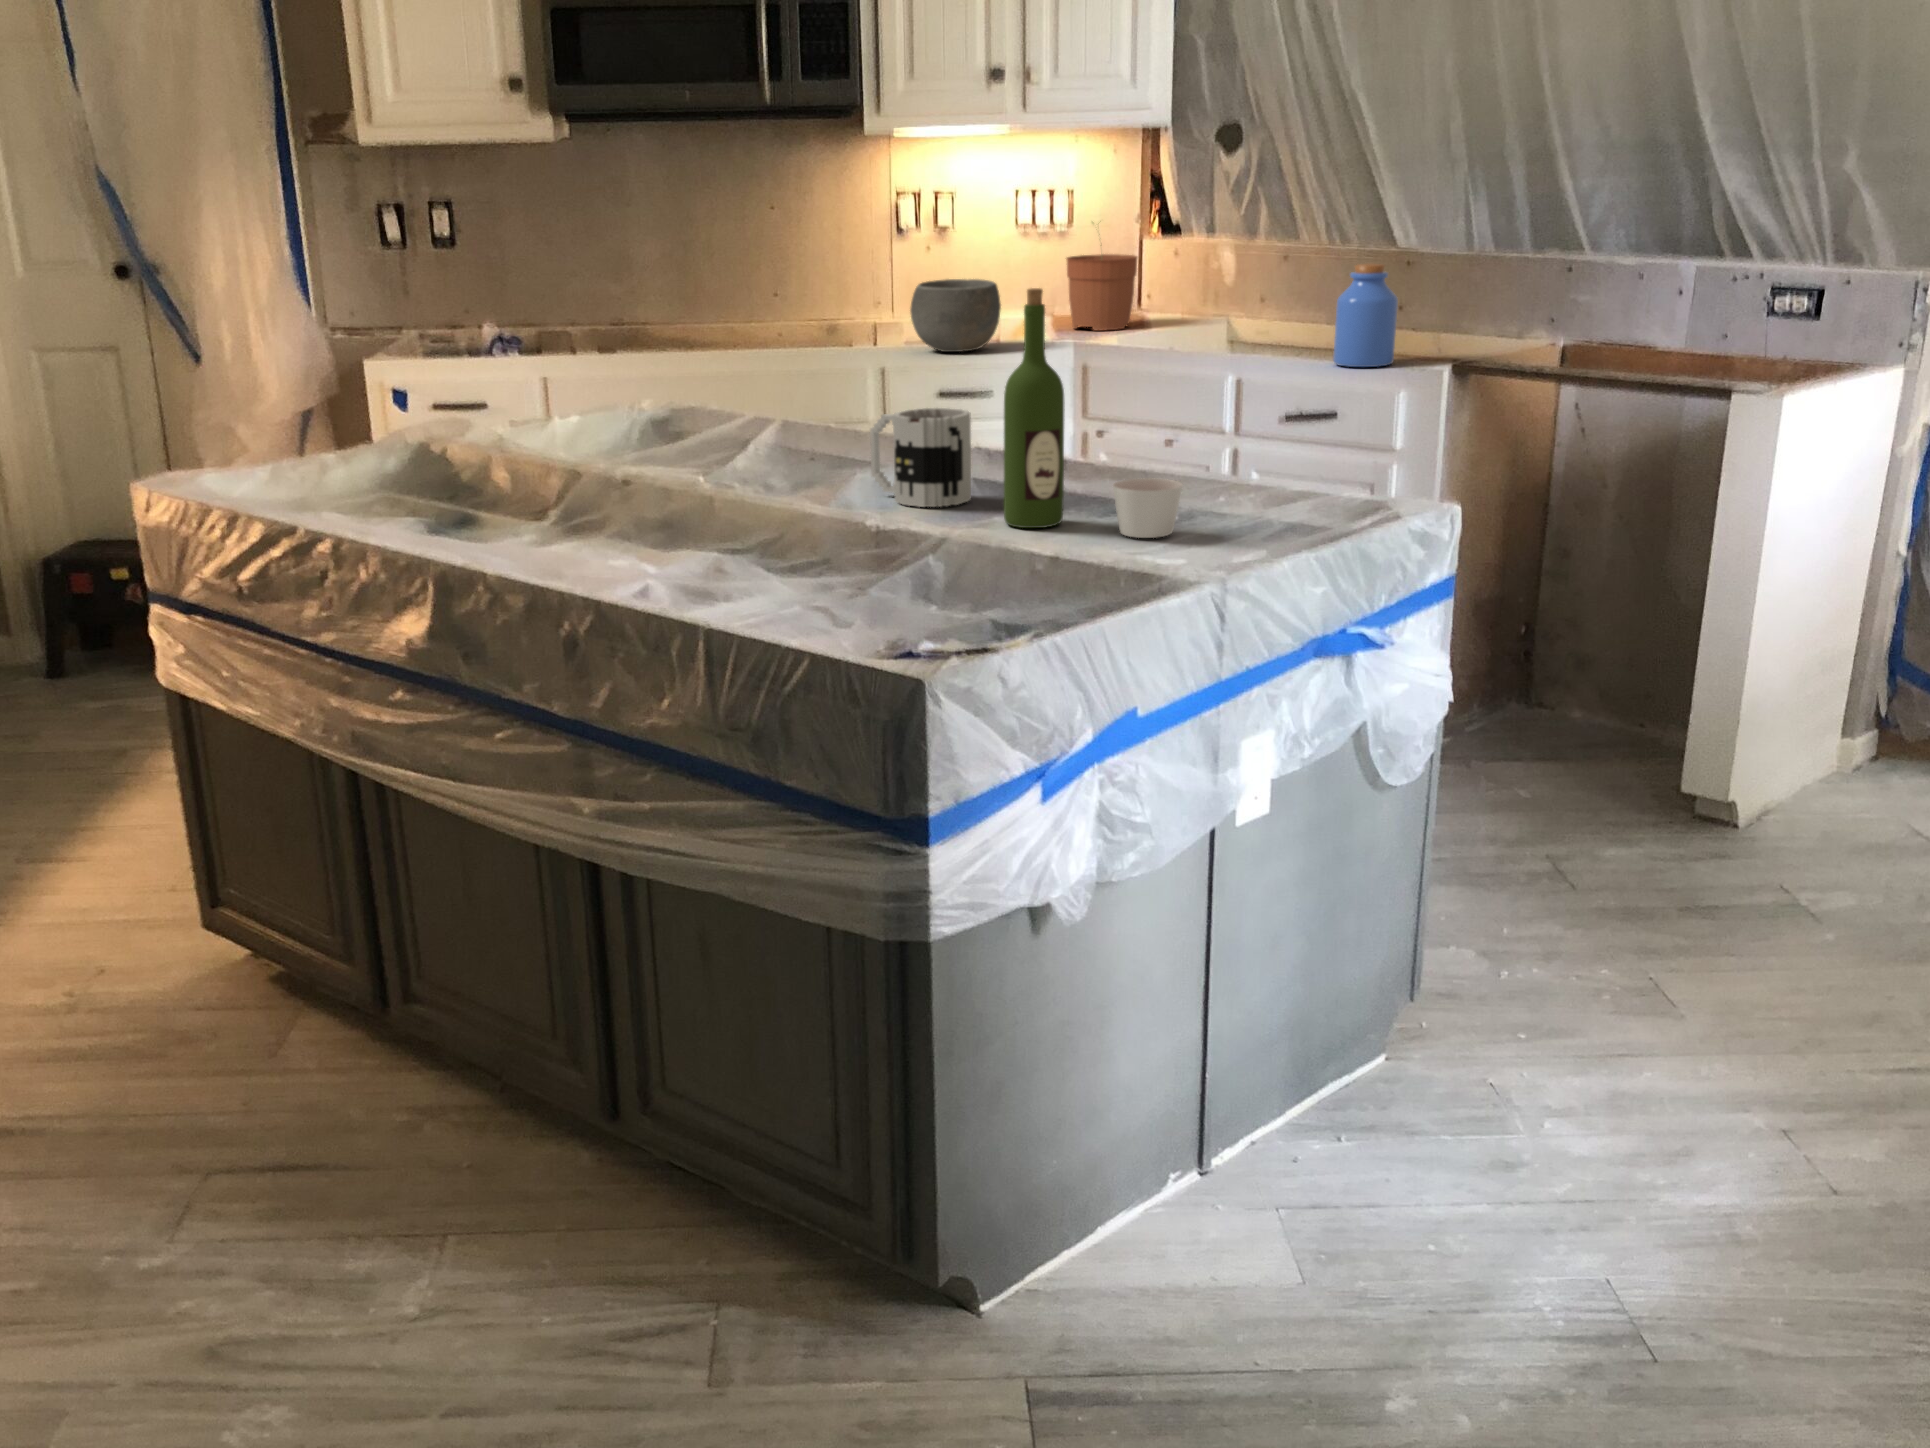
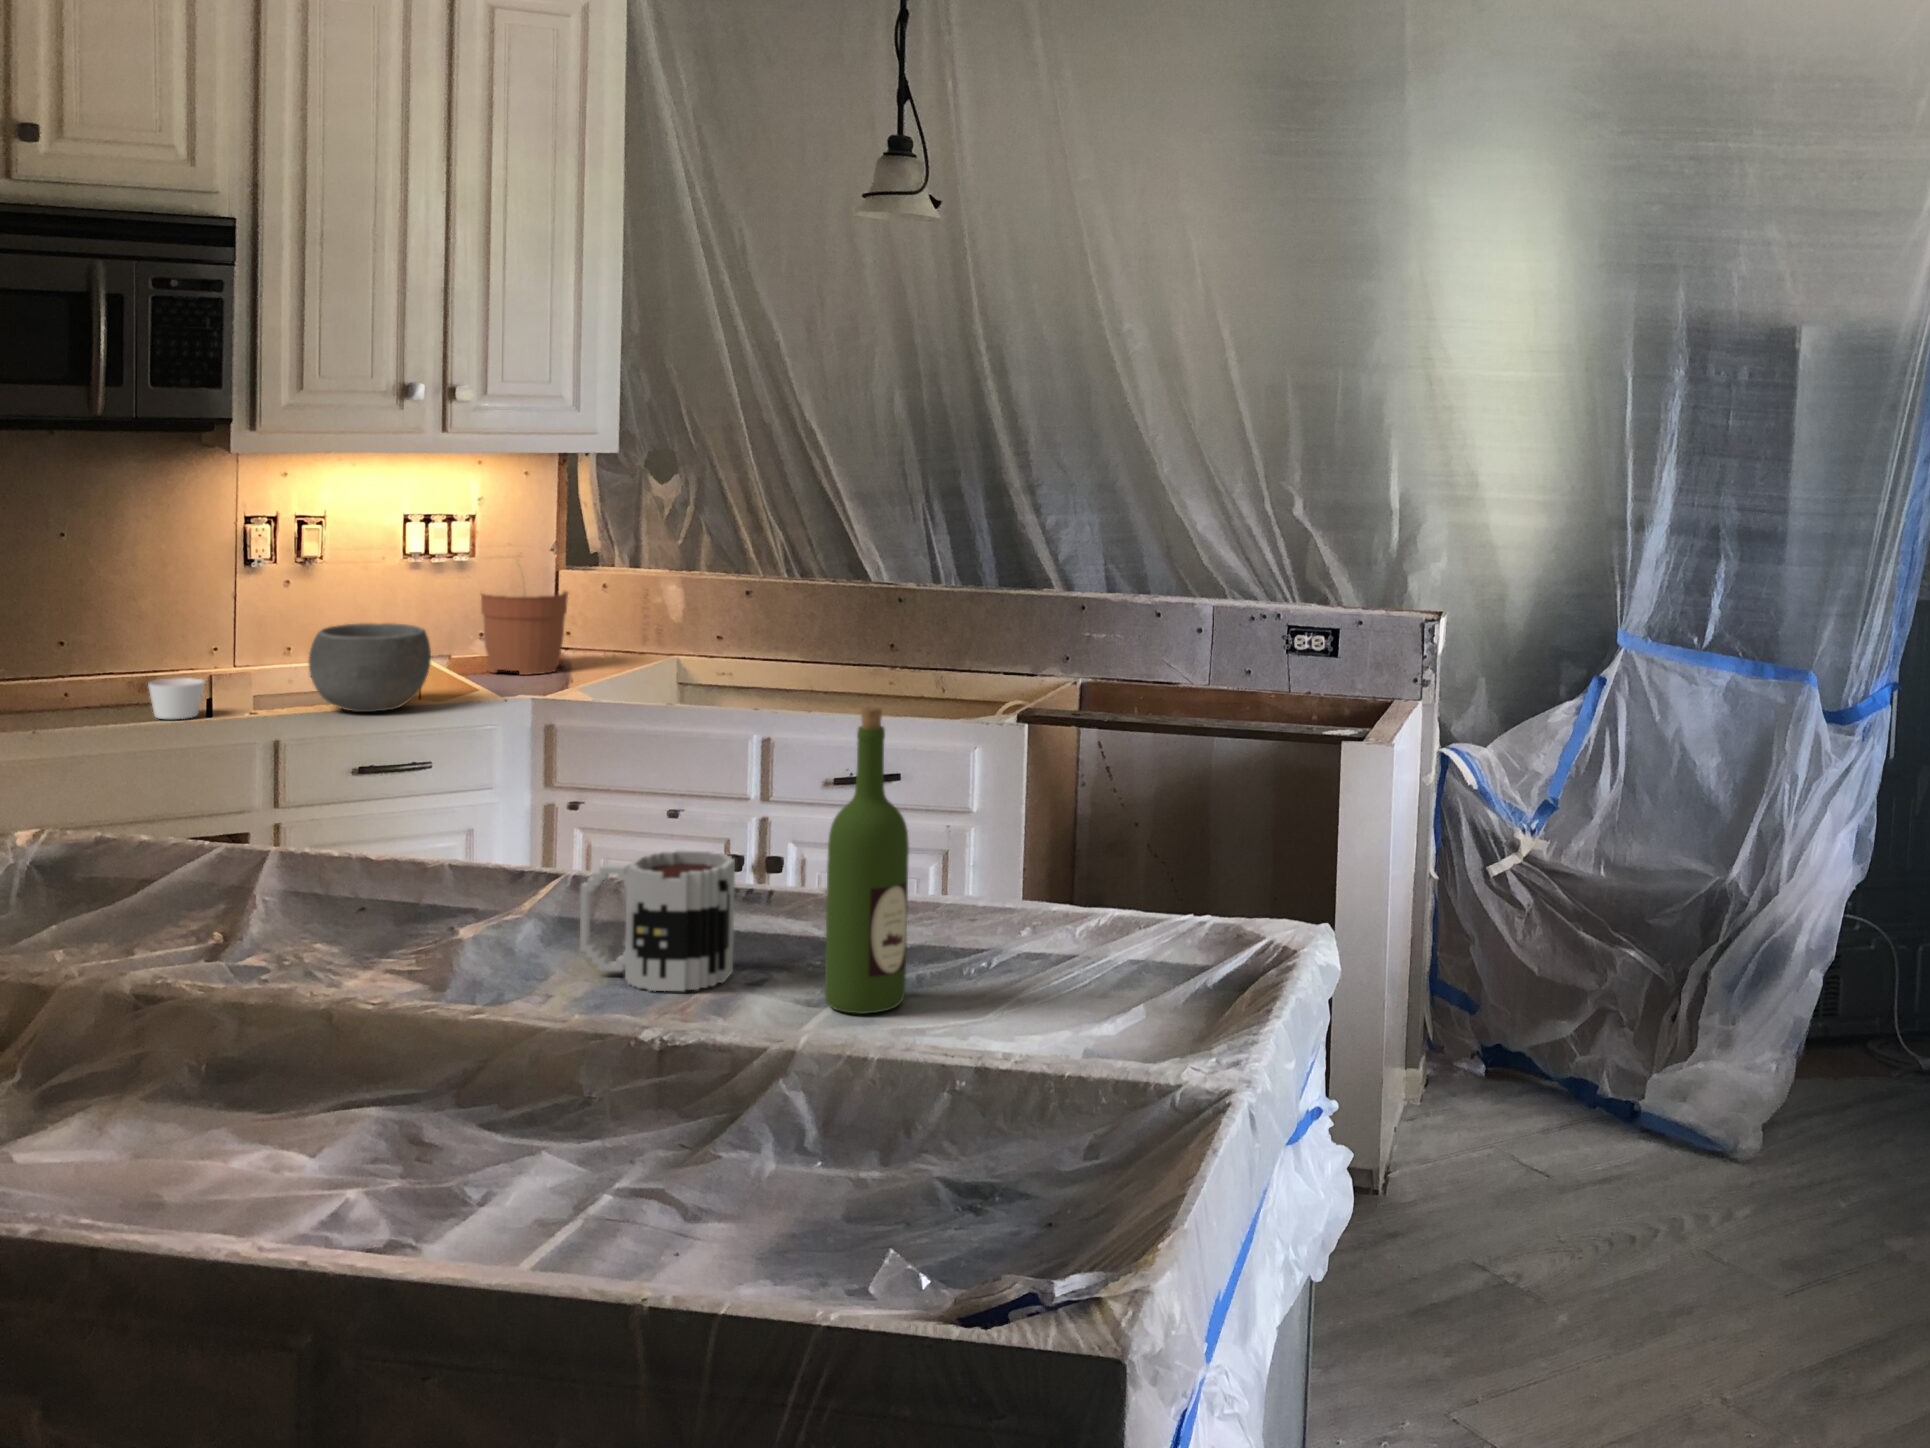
jar: present [1333,263,1398,367] -> none [862,610,929,718]
candle: present [1113,478,1182,538] -> present [148,678,205,719]

